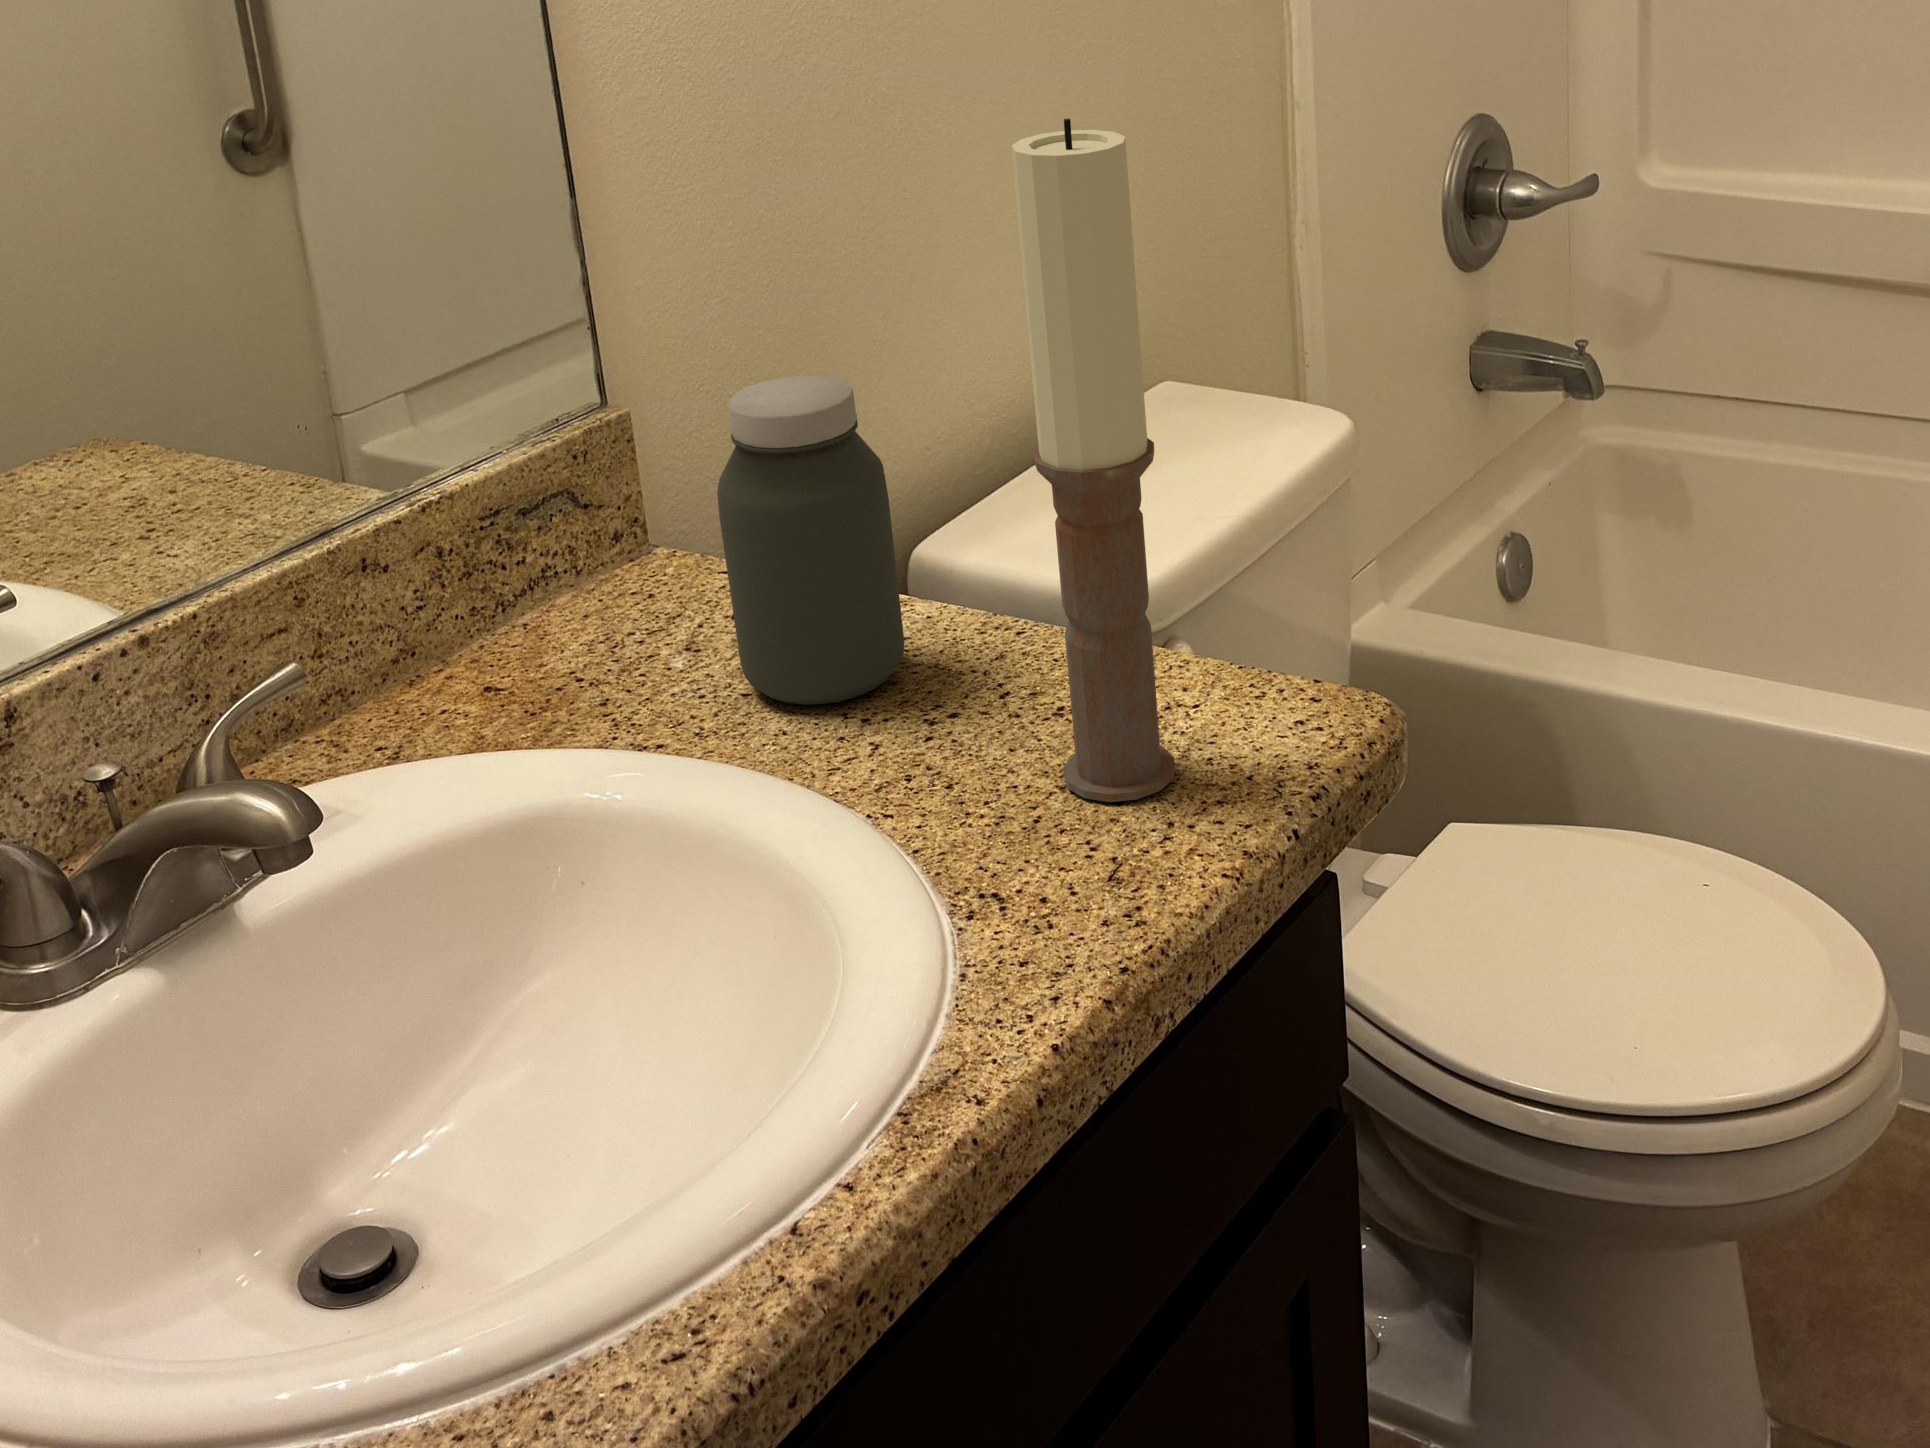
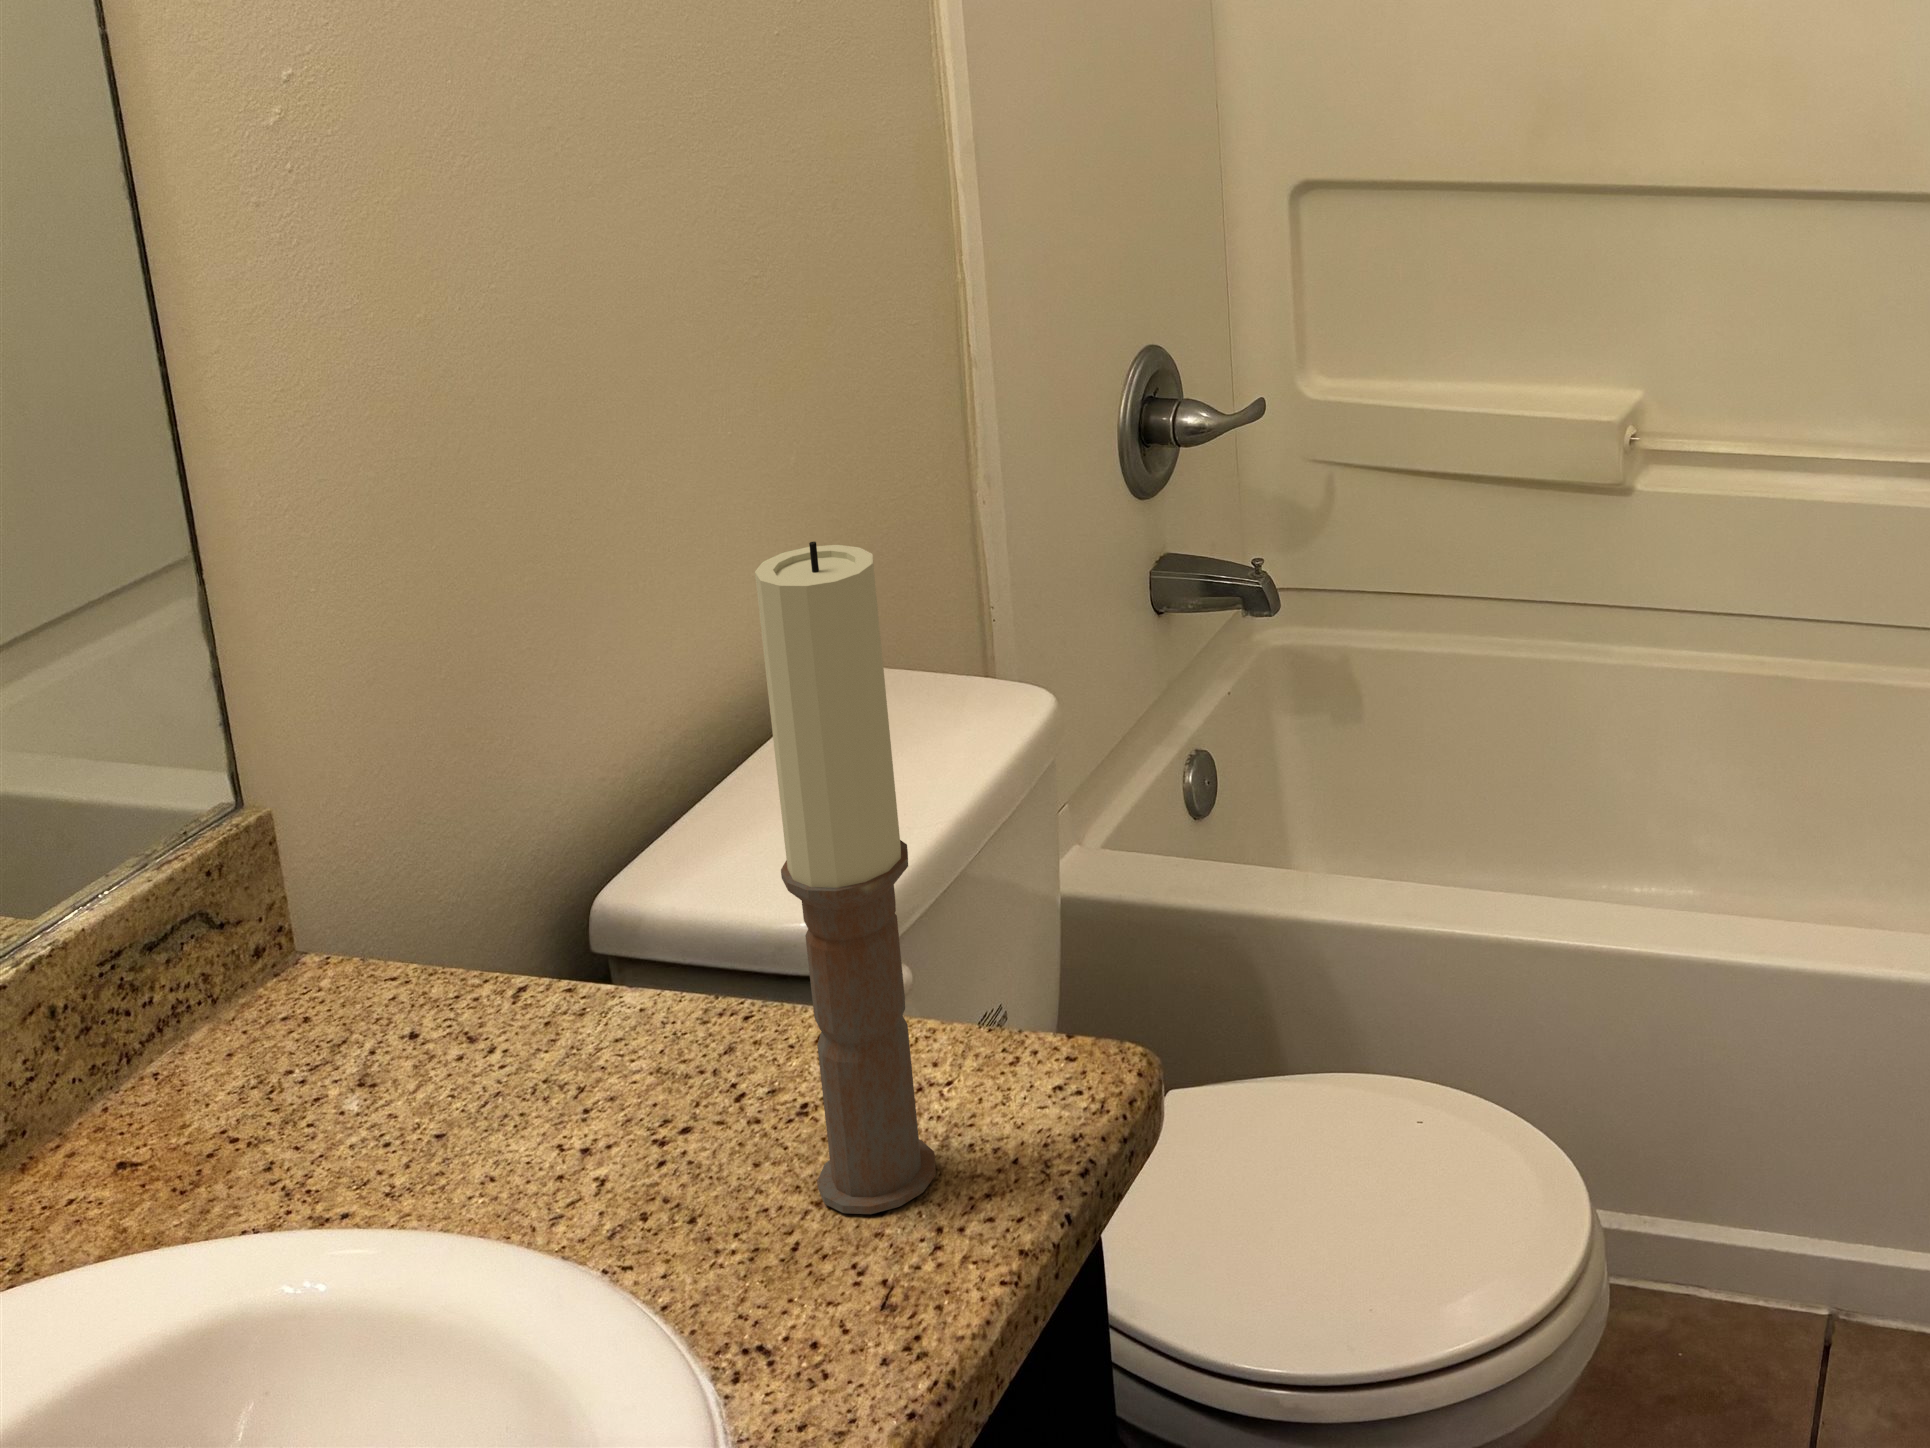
jar: present [717,375,904,705] -> none [408,781,624,1140]

